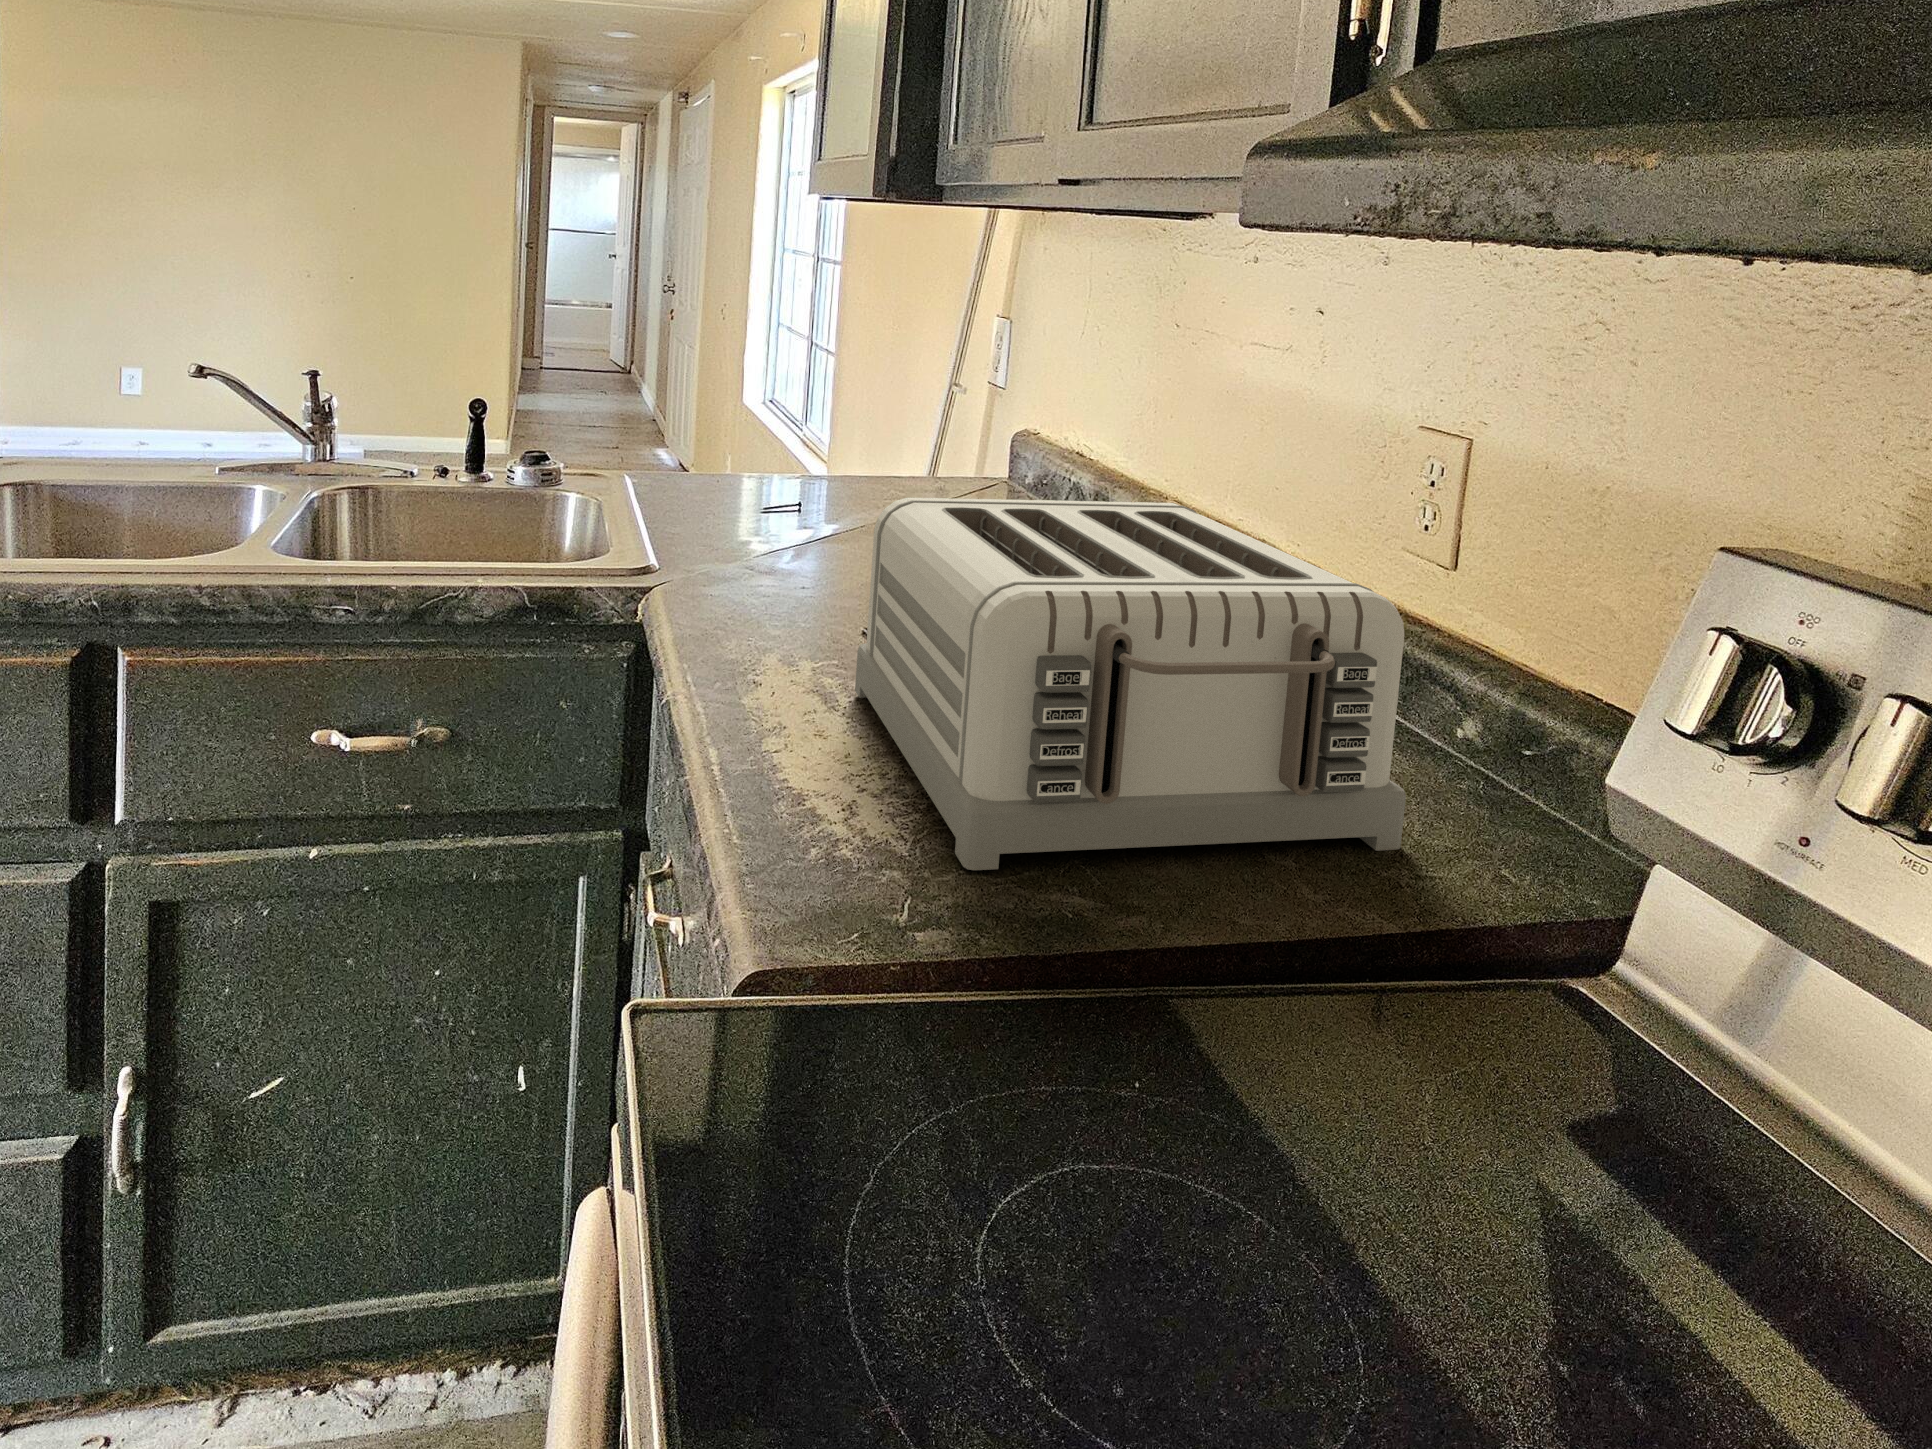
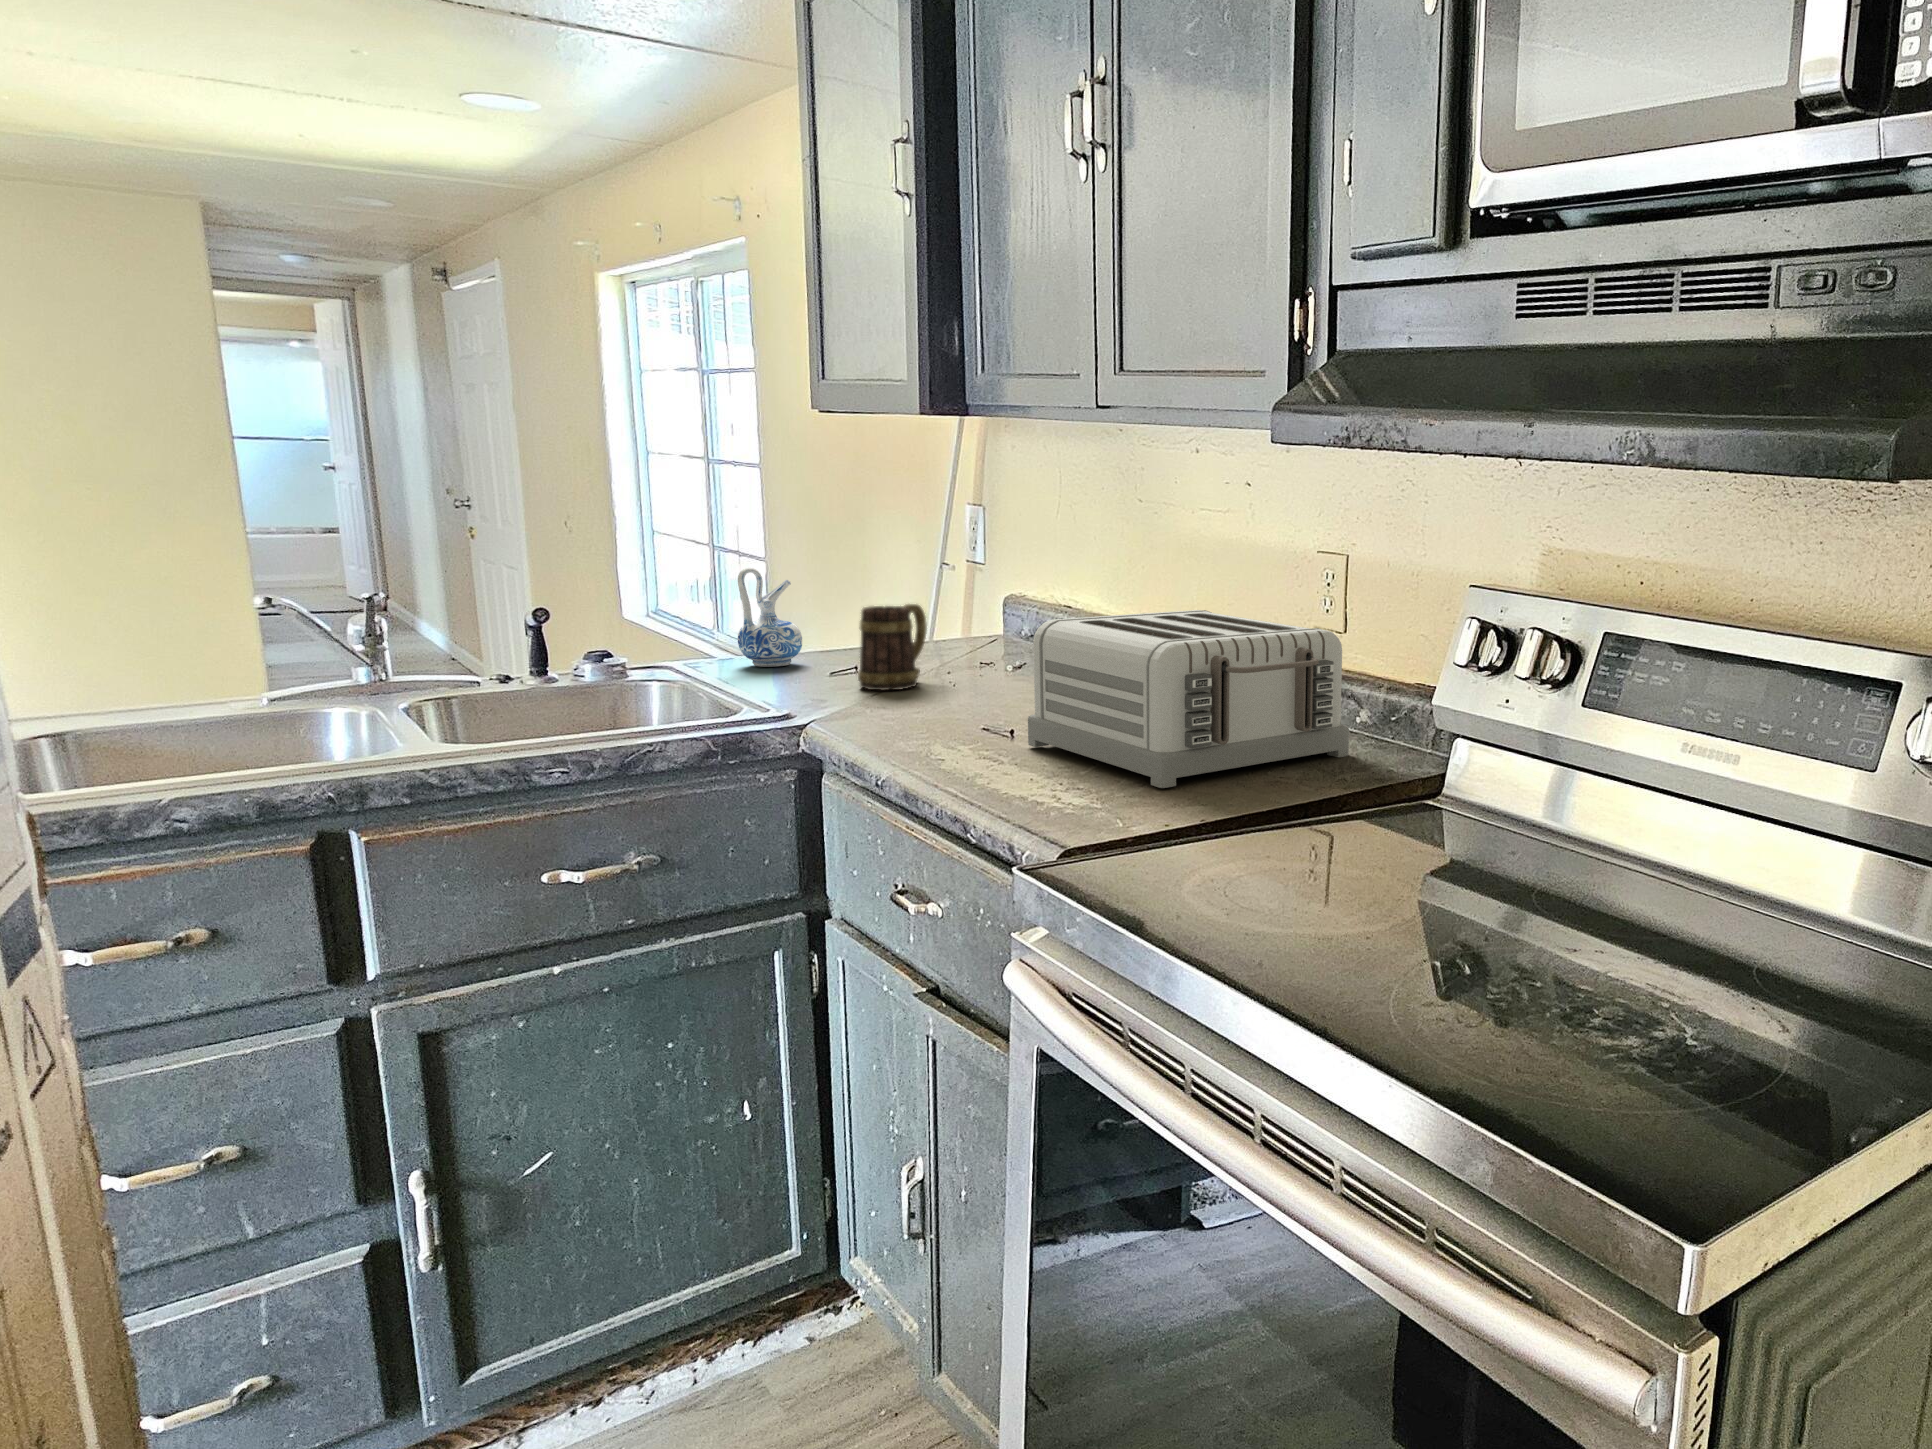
ceramic pitcher: none [692,371,760,488] -> present [738,568,802,667]
mug: none [769,433,868,545] -> present [858,604,927,690]

